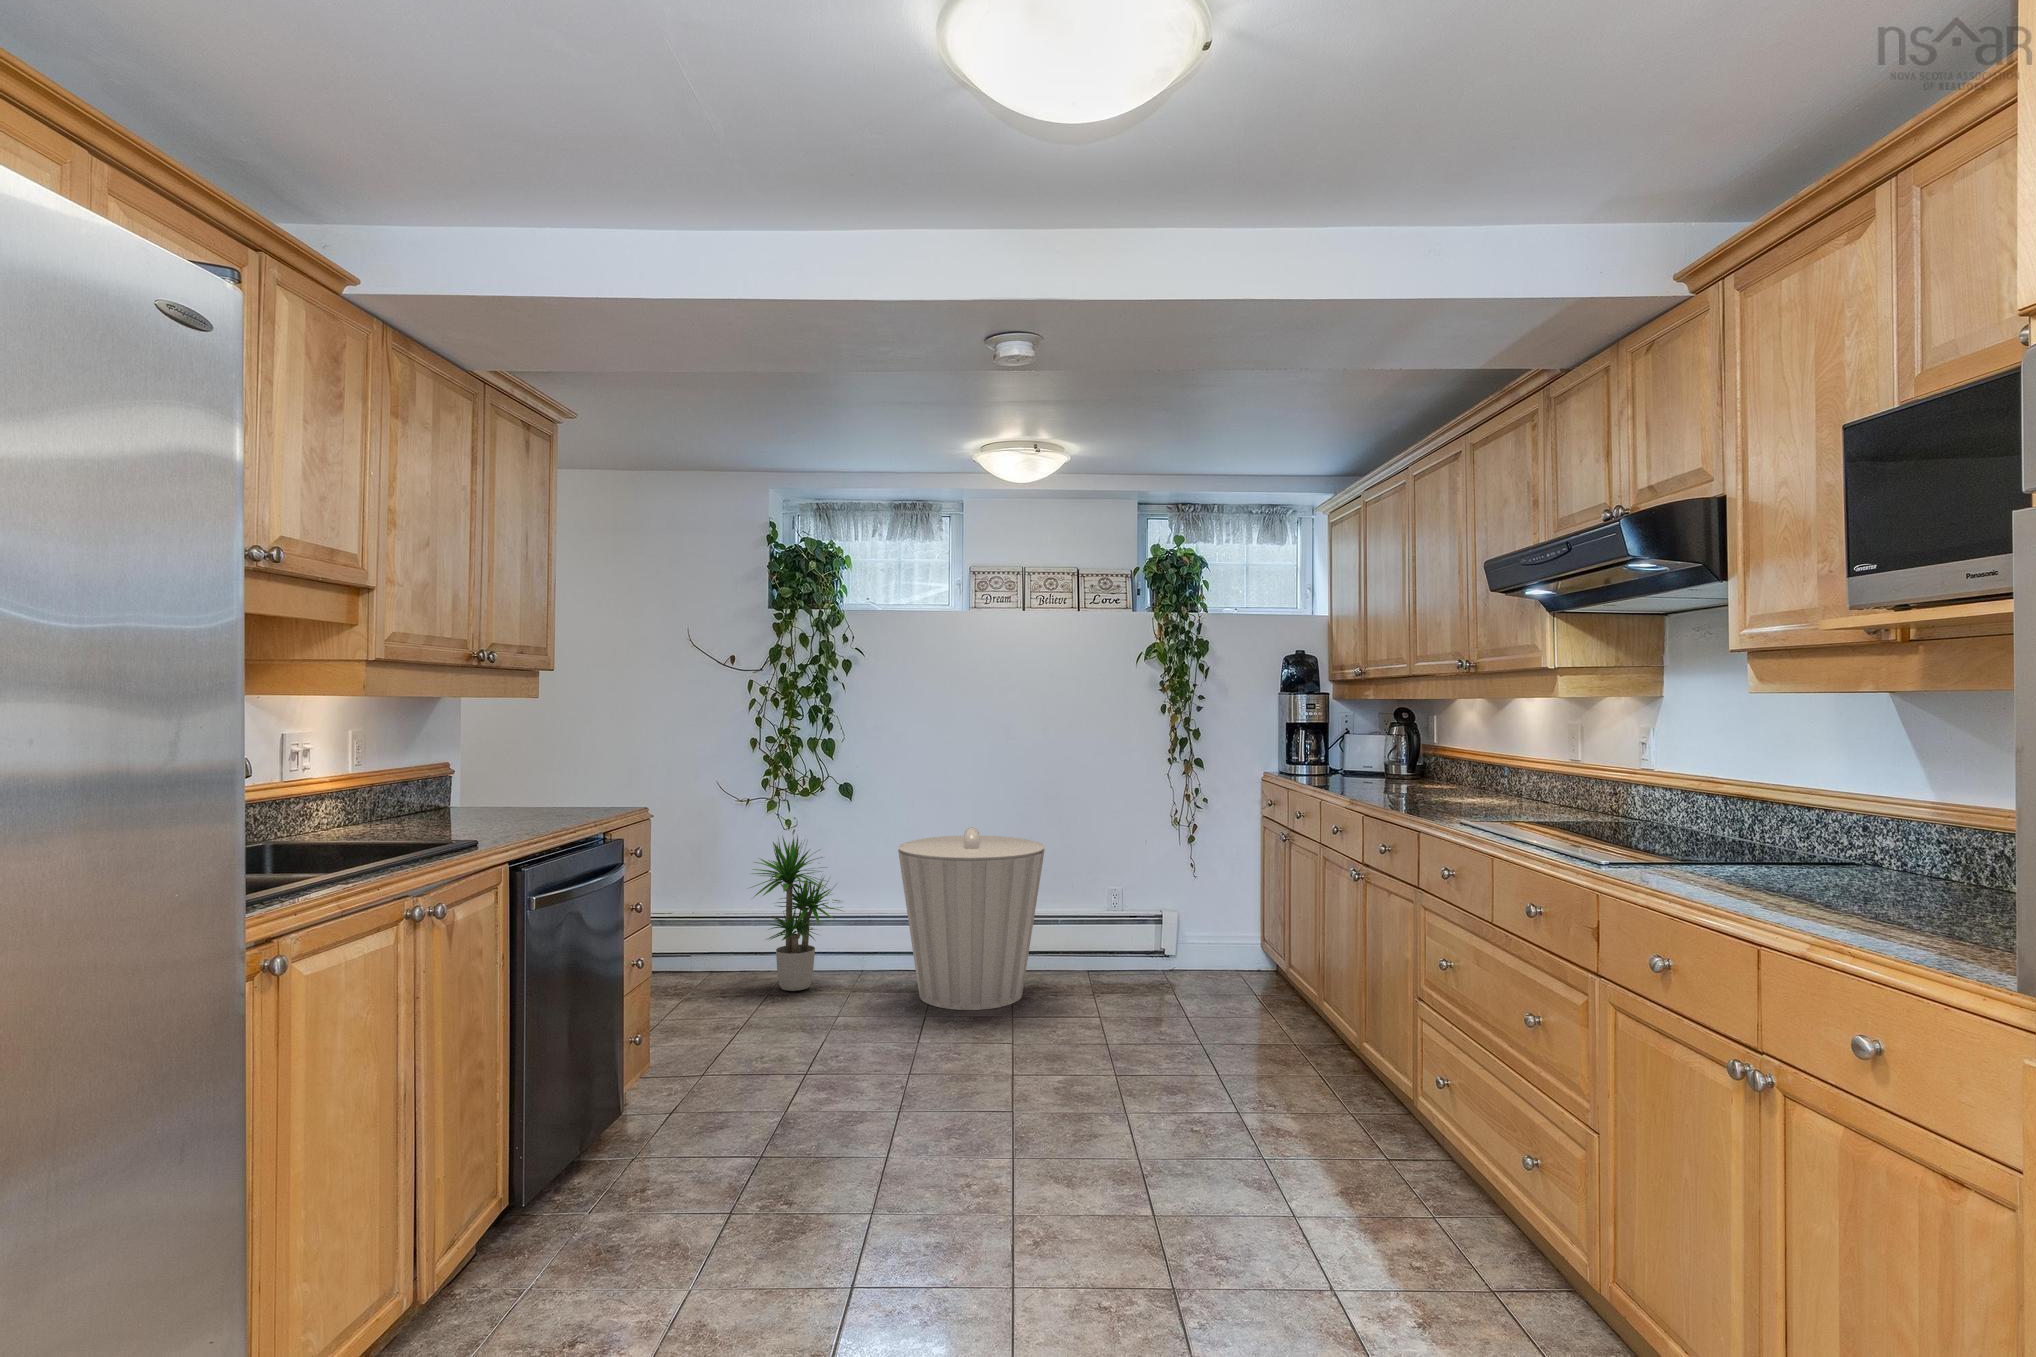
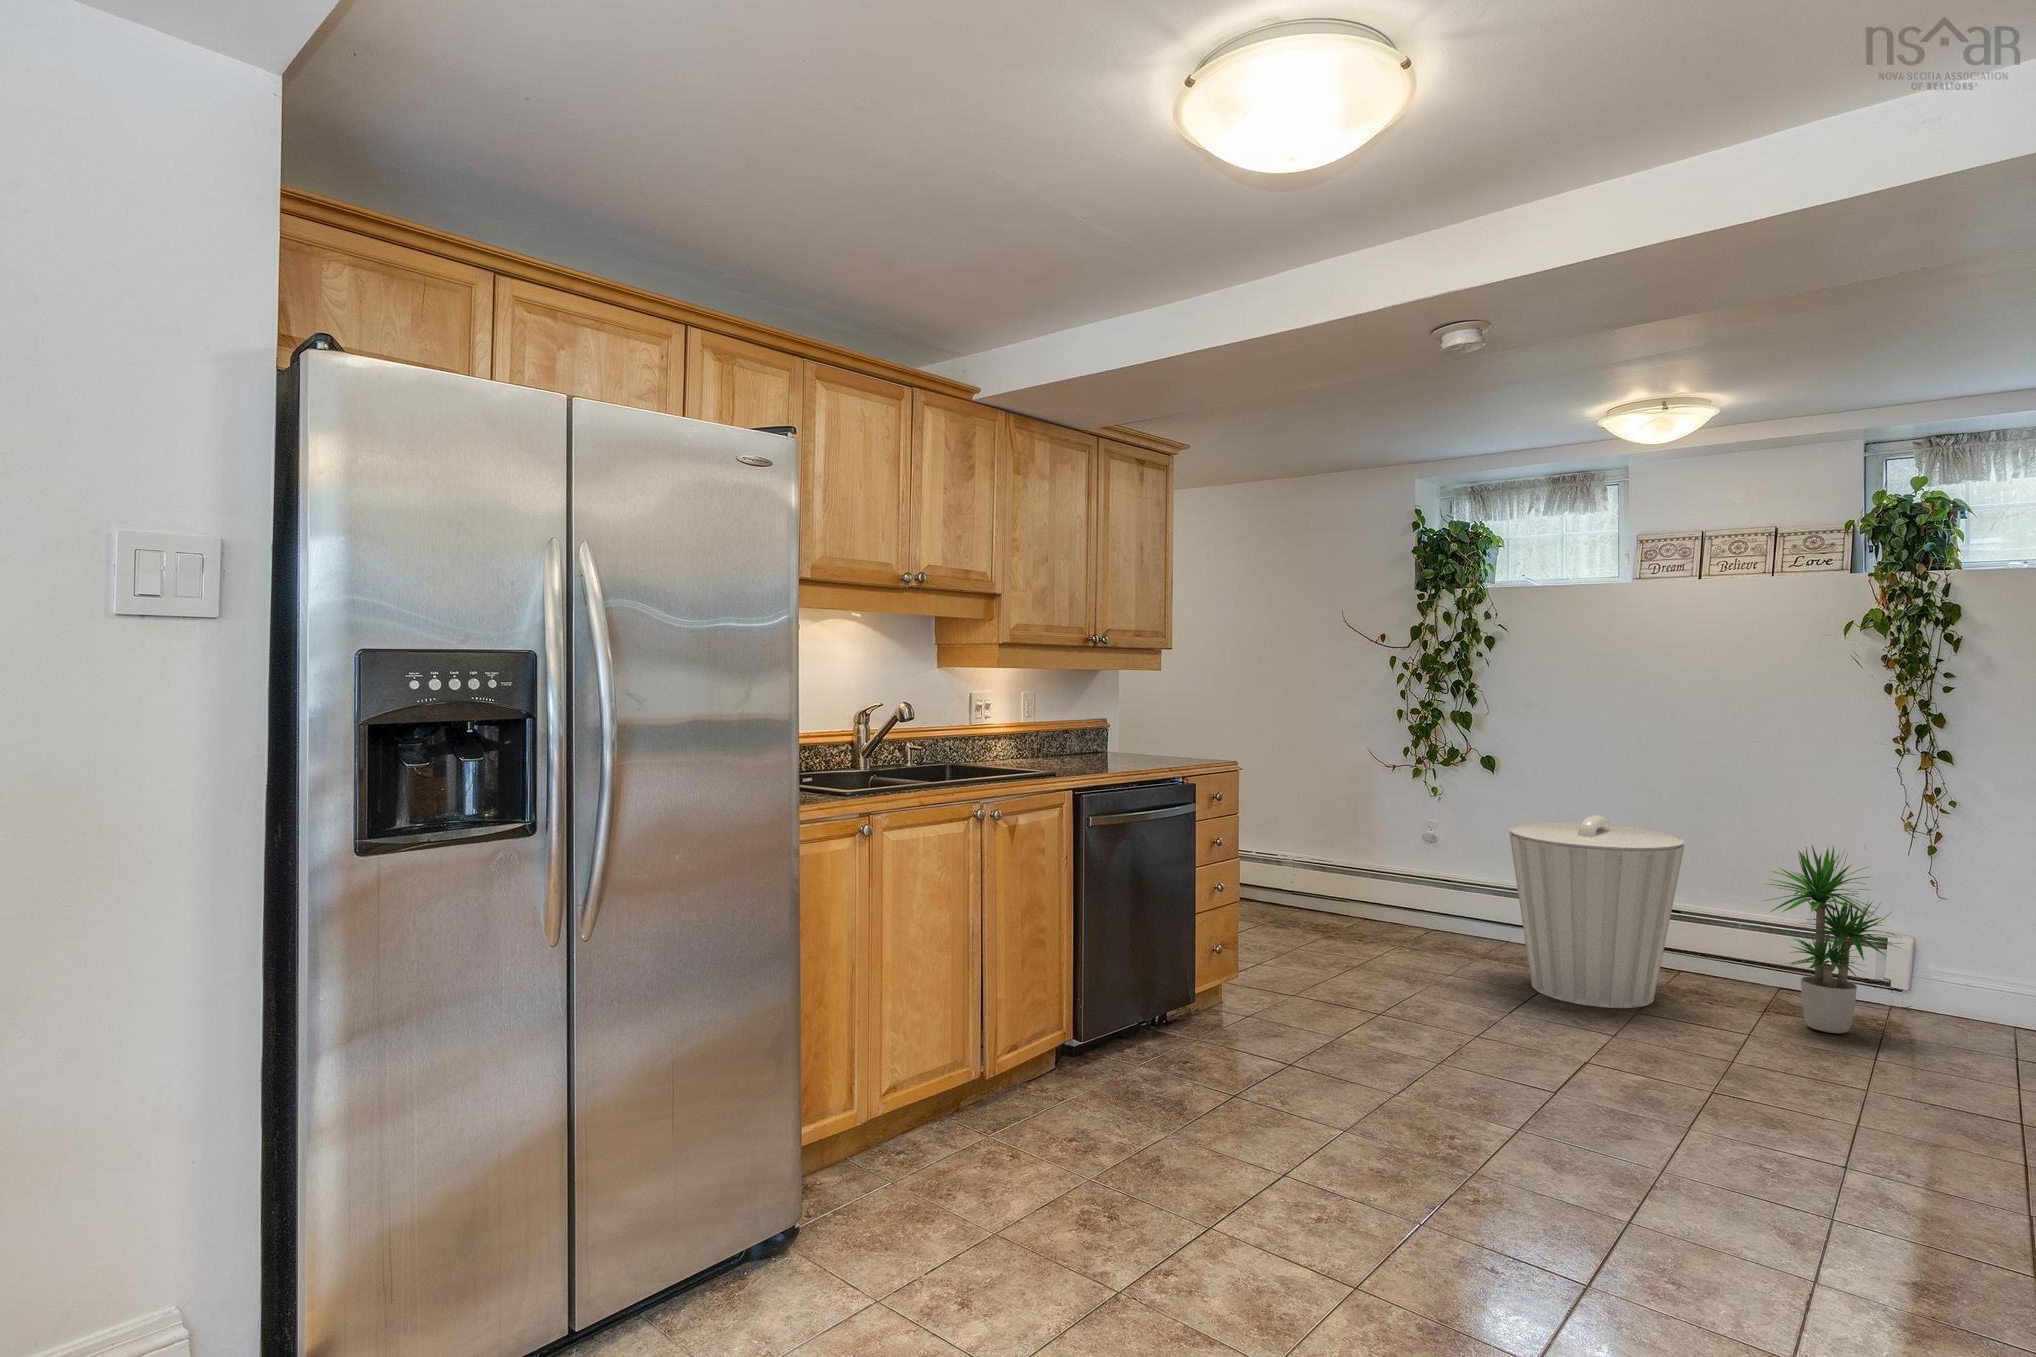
potted plant: present [750,836,842,991] -> present [1765,845,1900,1033]

